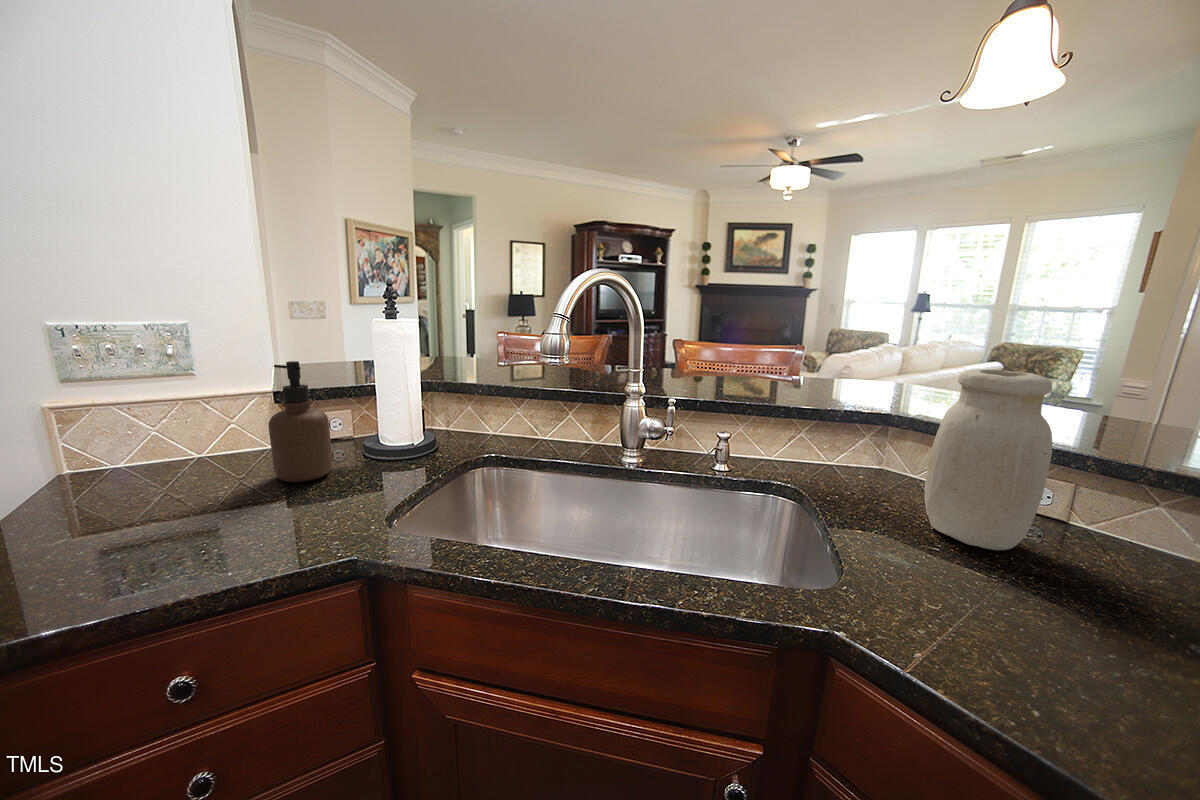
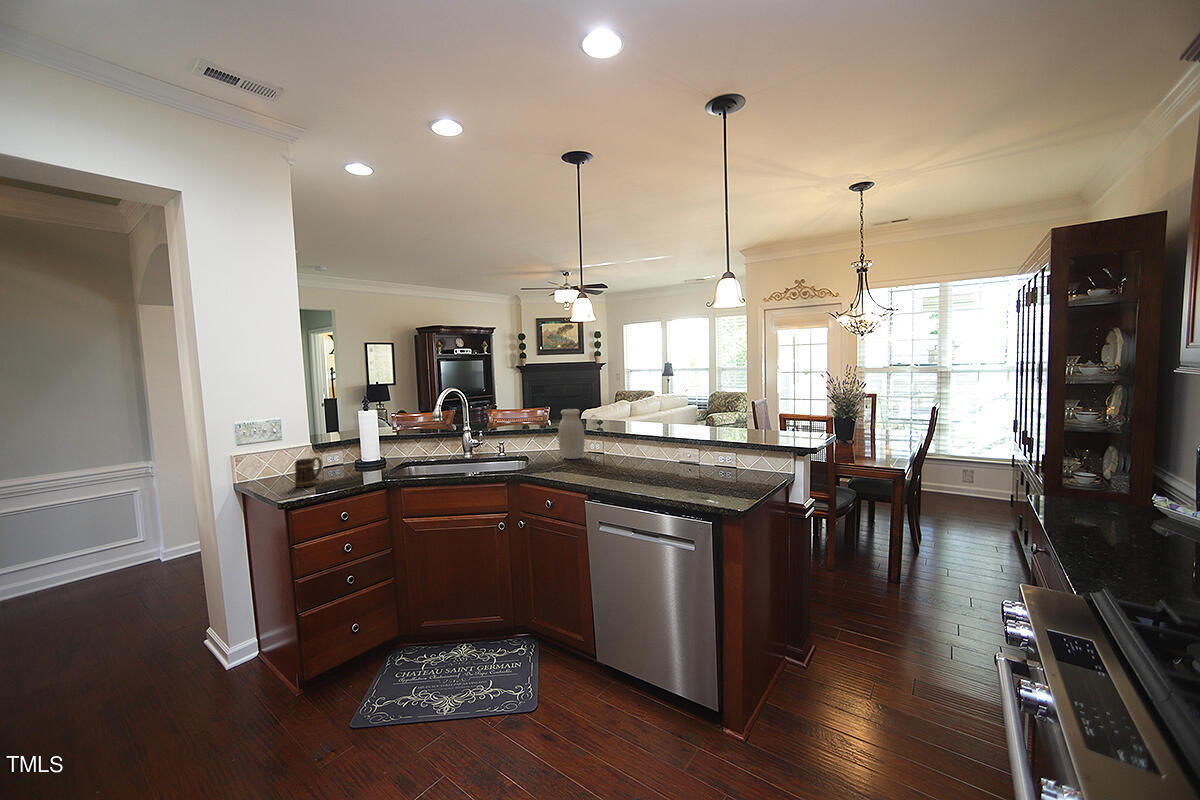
soap dispenser: present [268,361,333,482] -> none [326,429,349,475]
mug: none [111,441,219,538] -> present [295,457,322,488]

